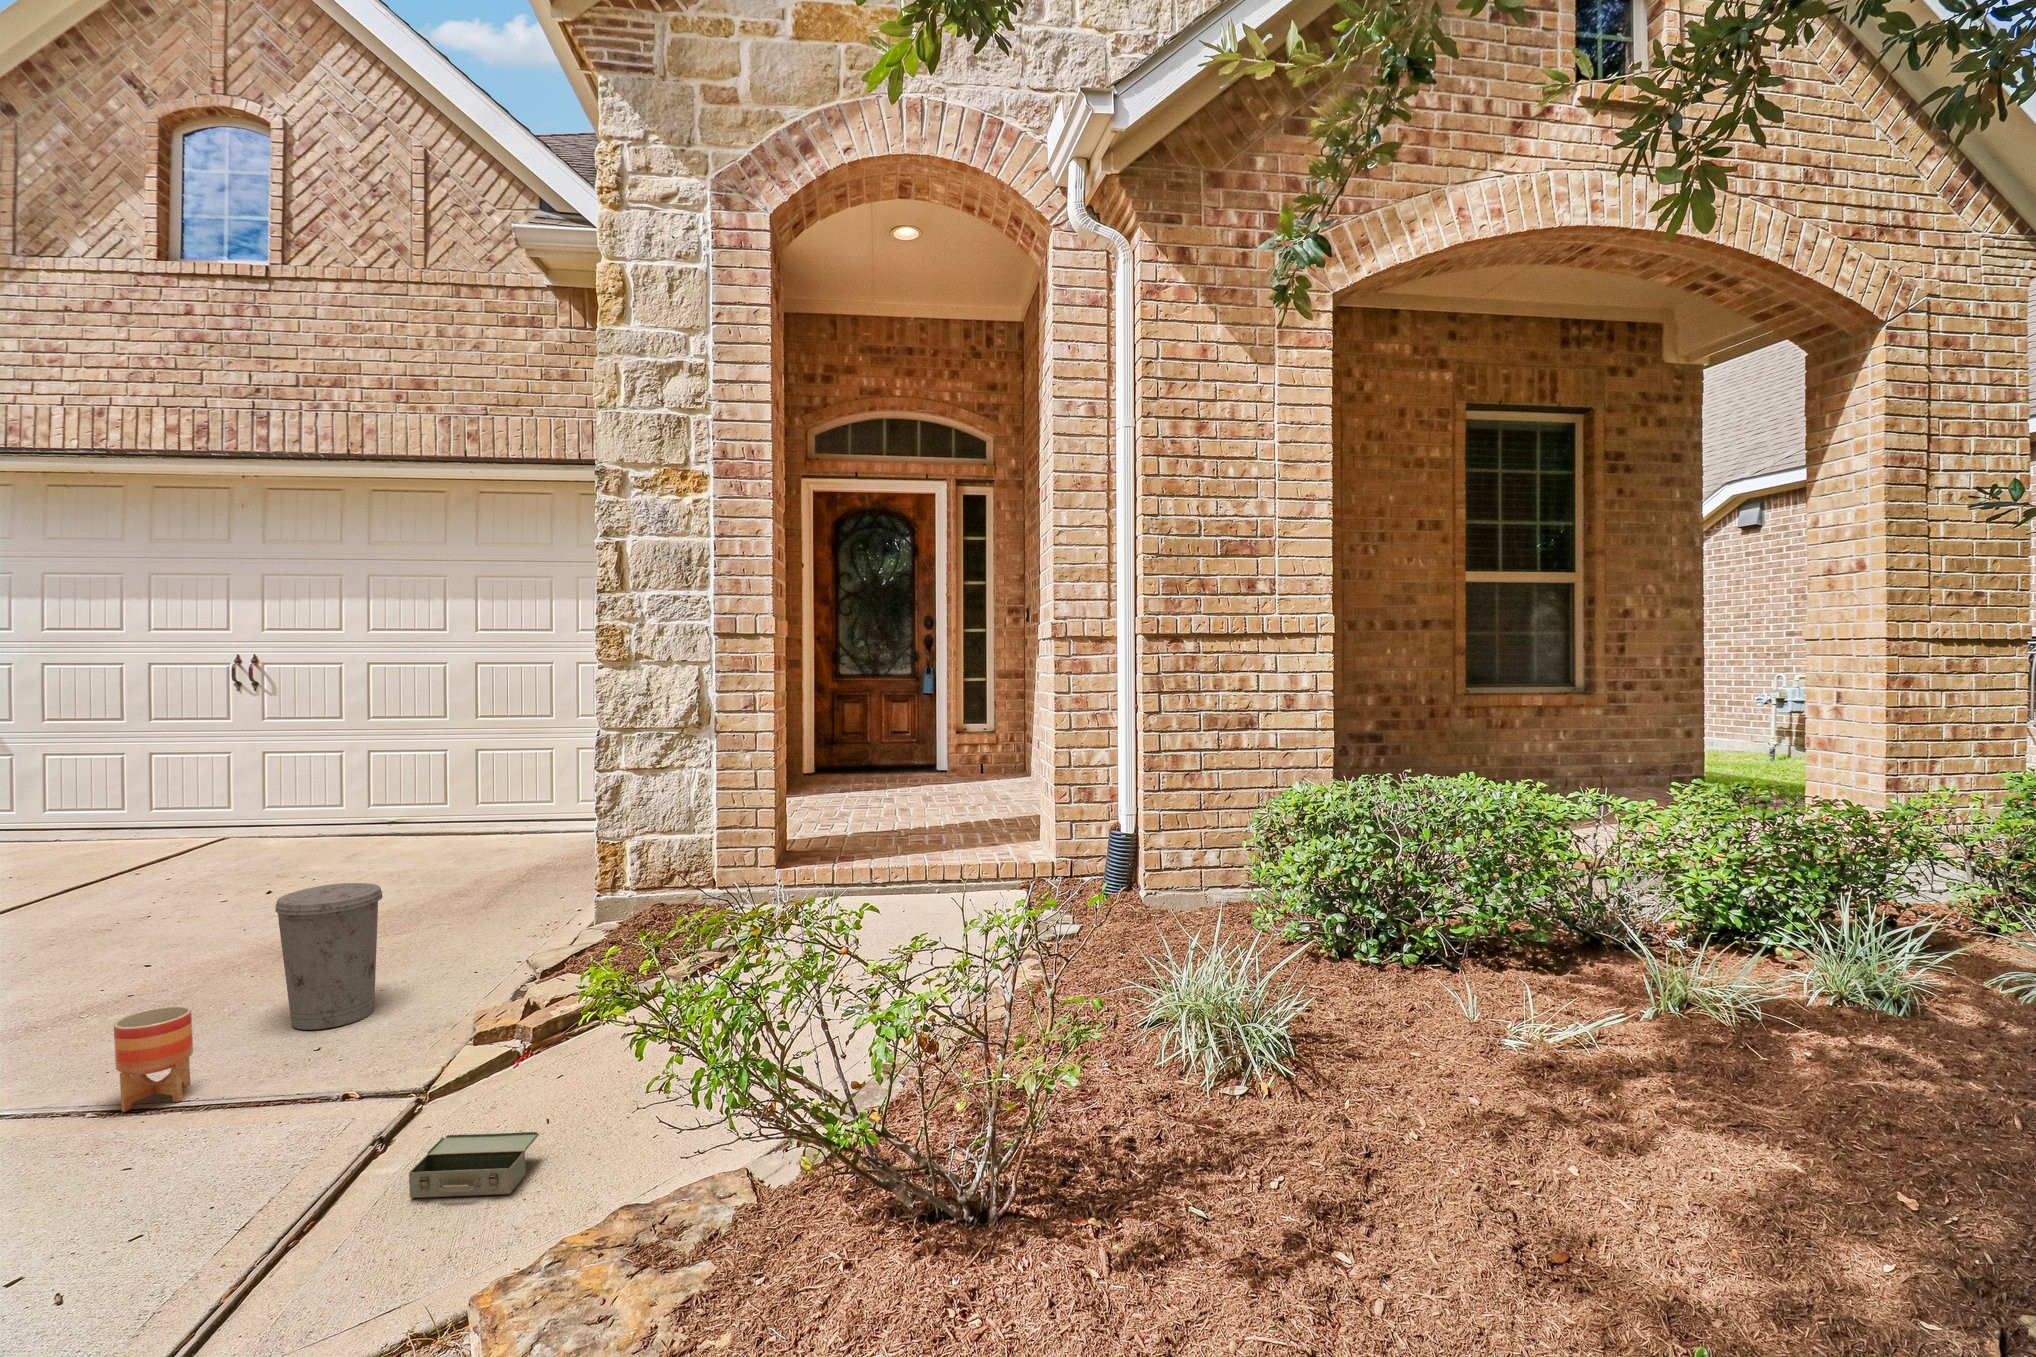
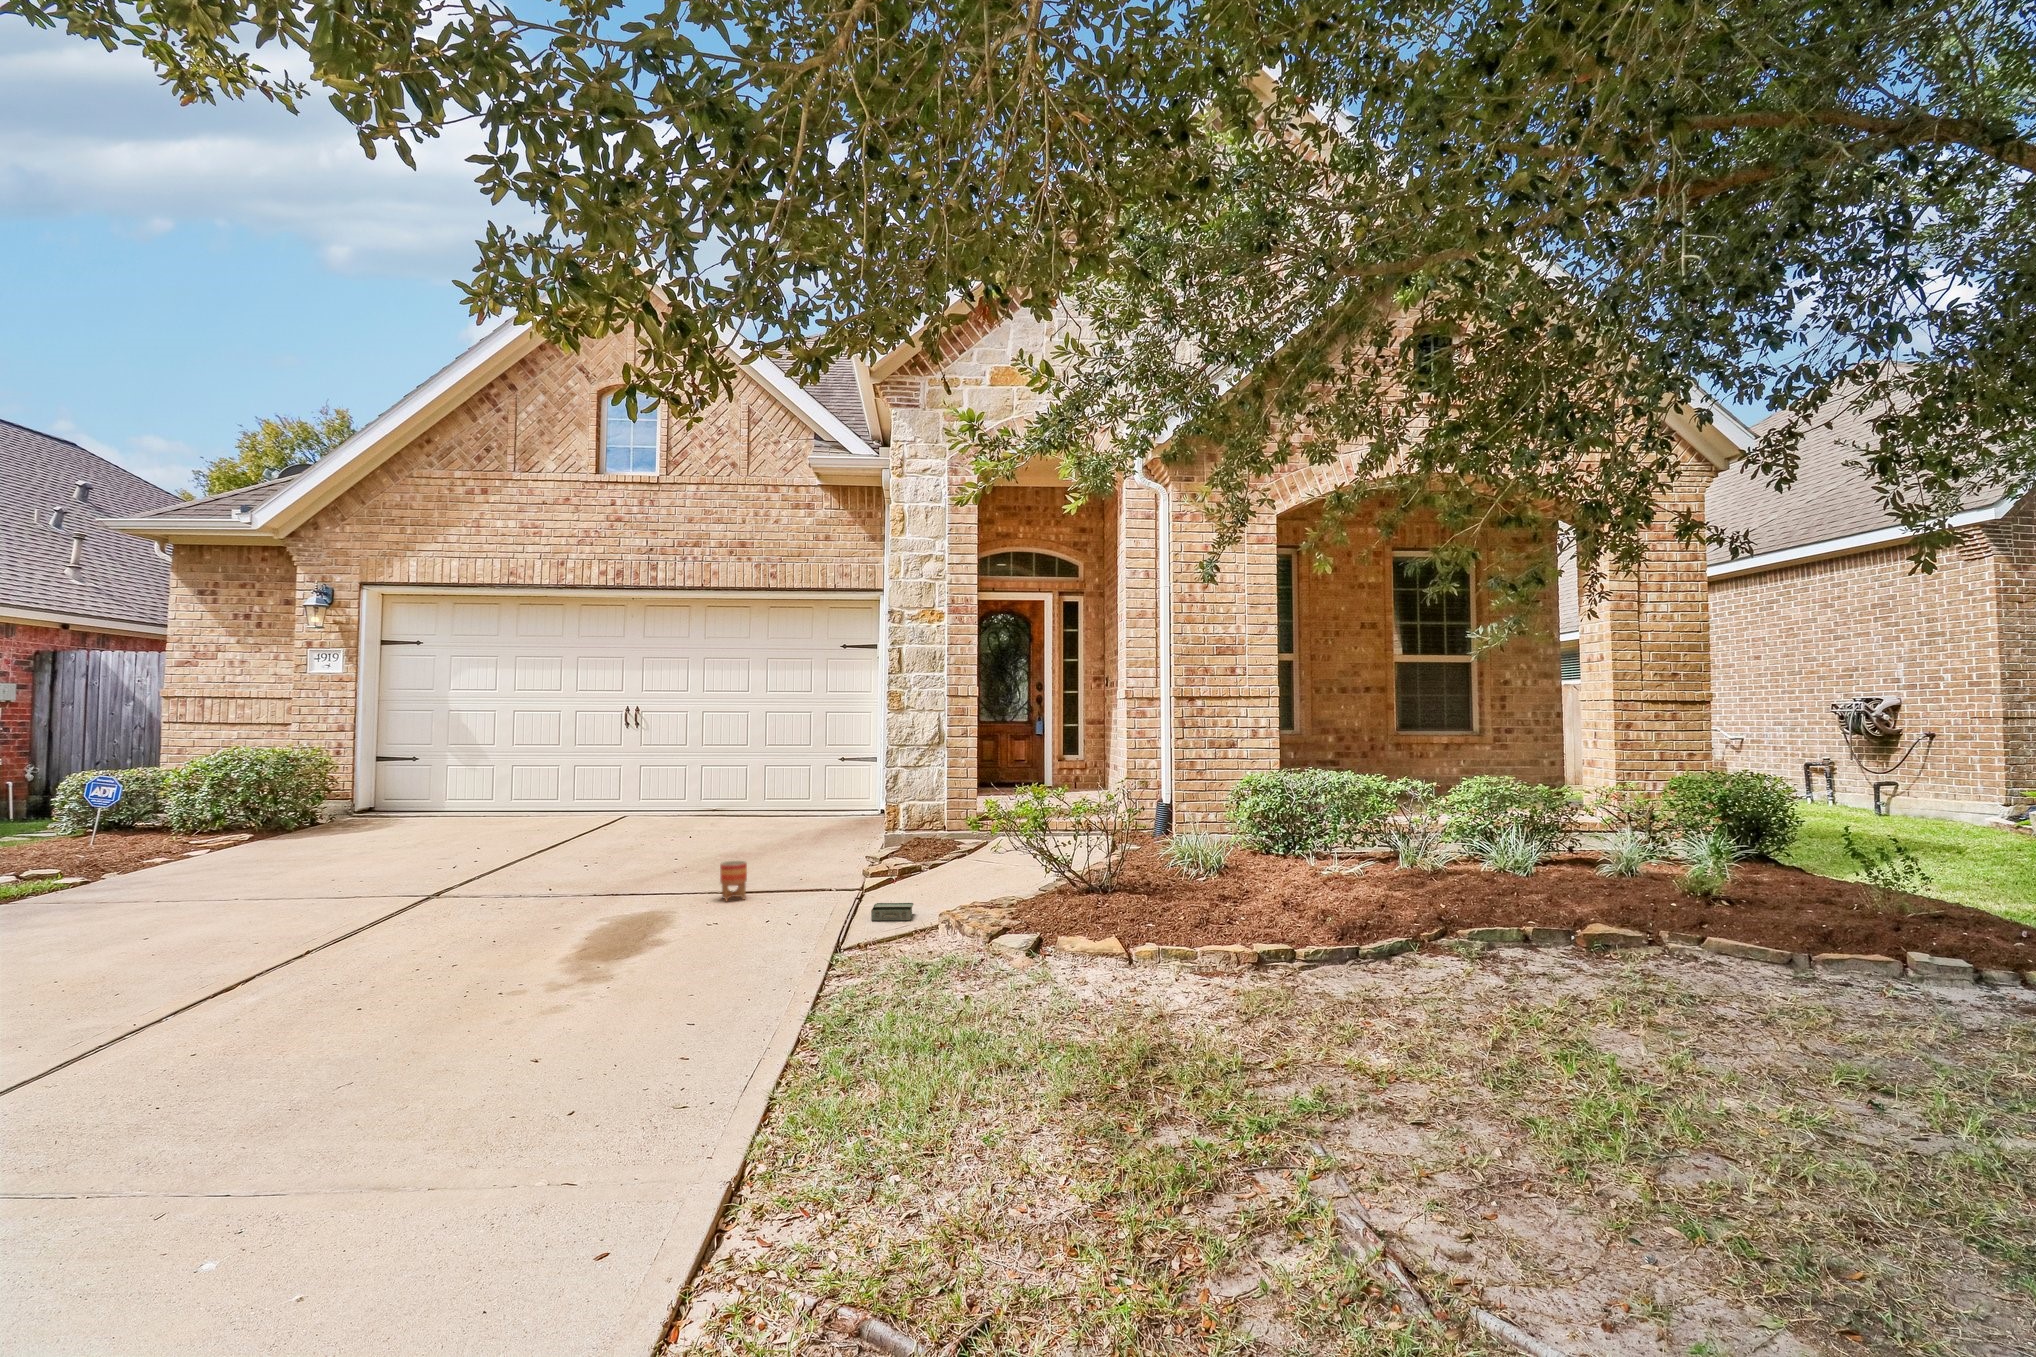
trash can: present [275,883,383,1030] -> none [758,816,802,883]

